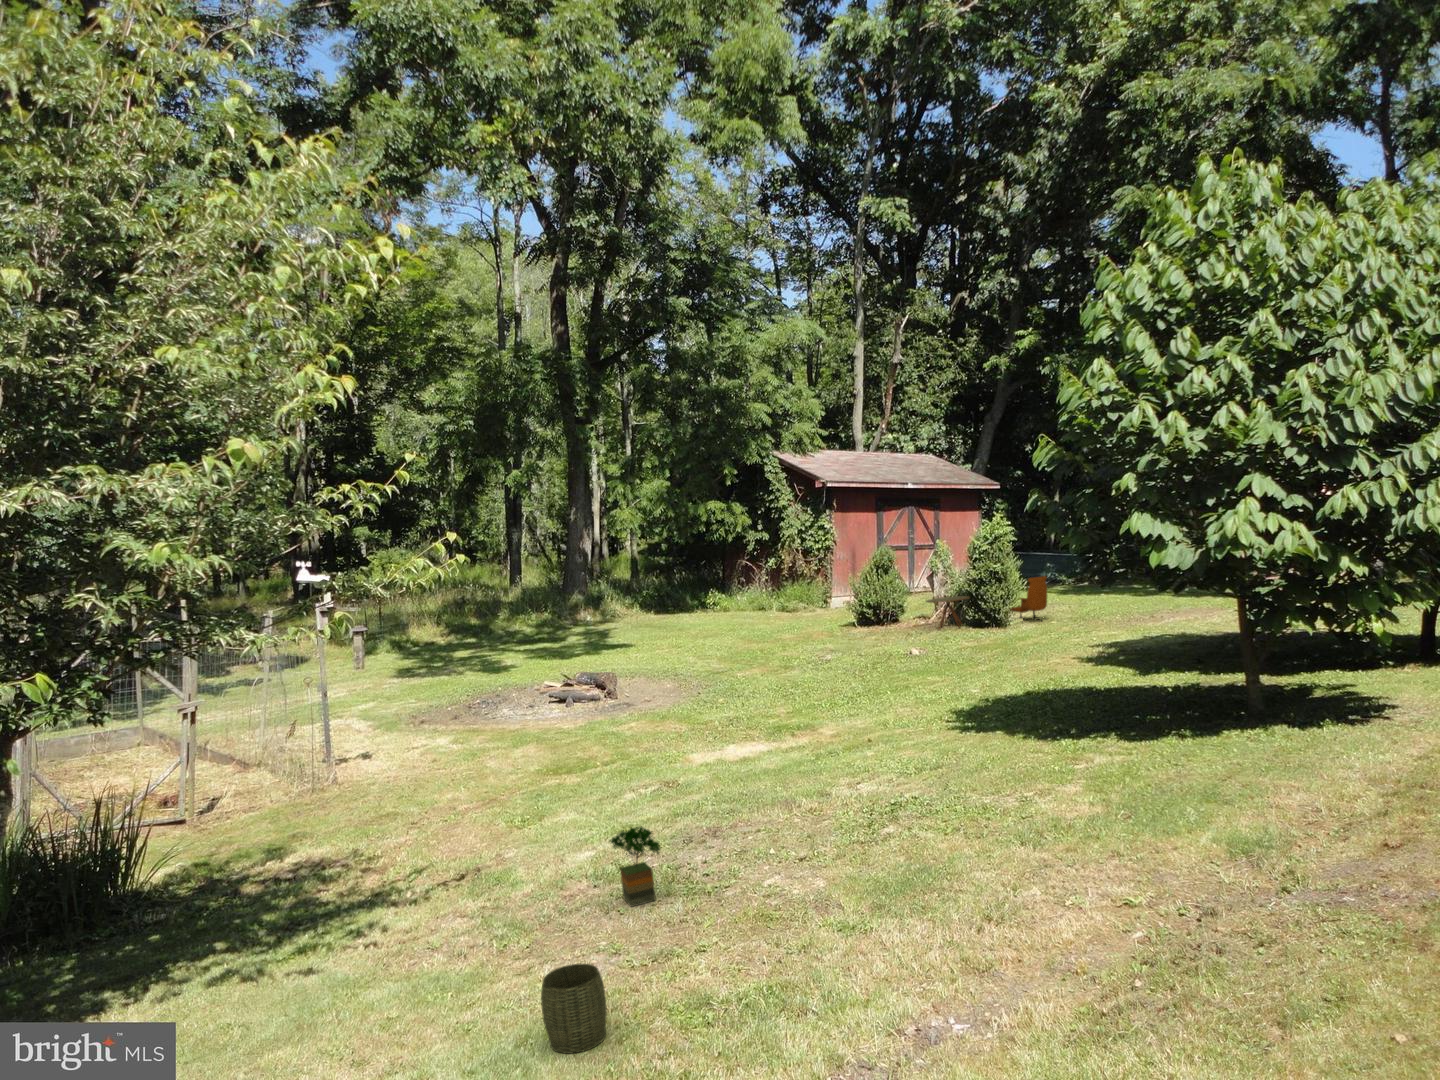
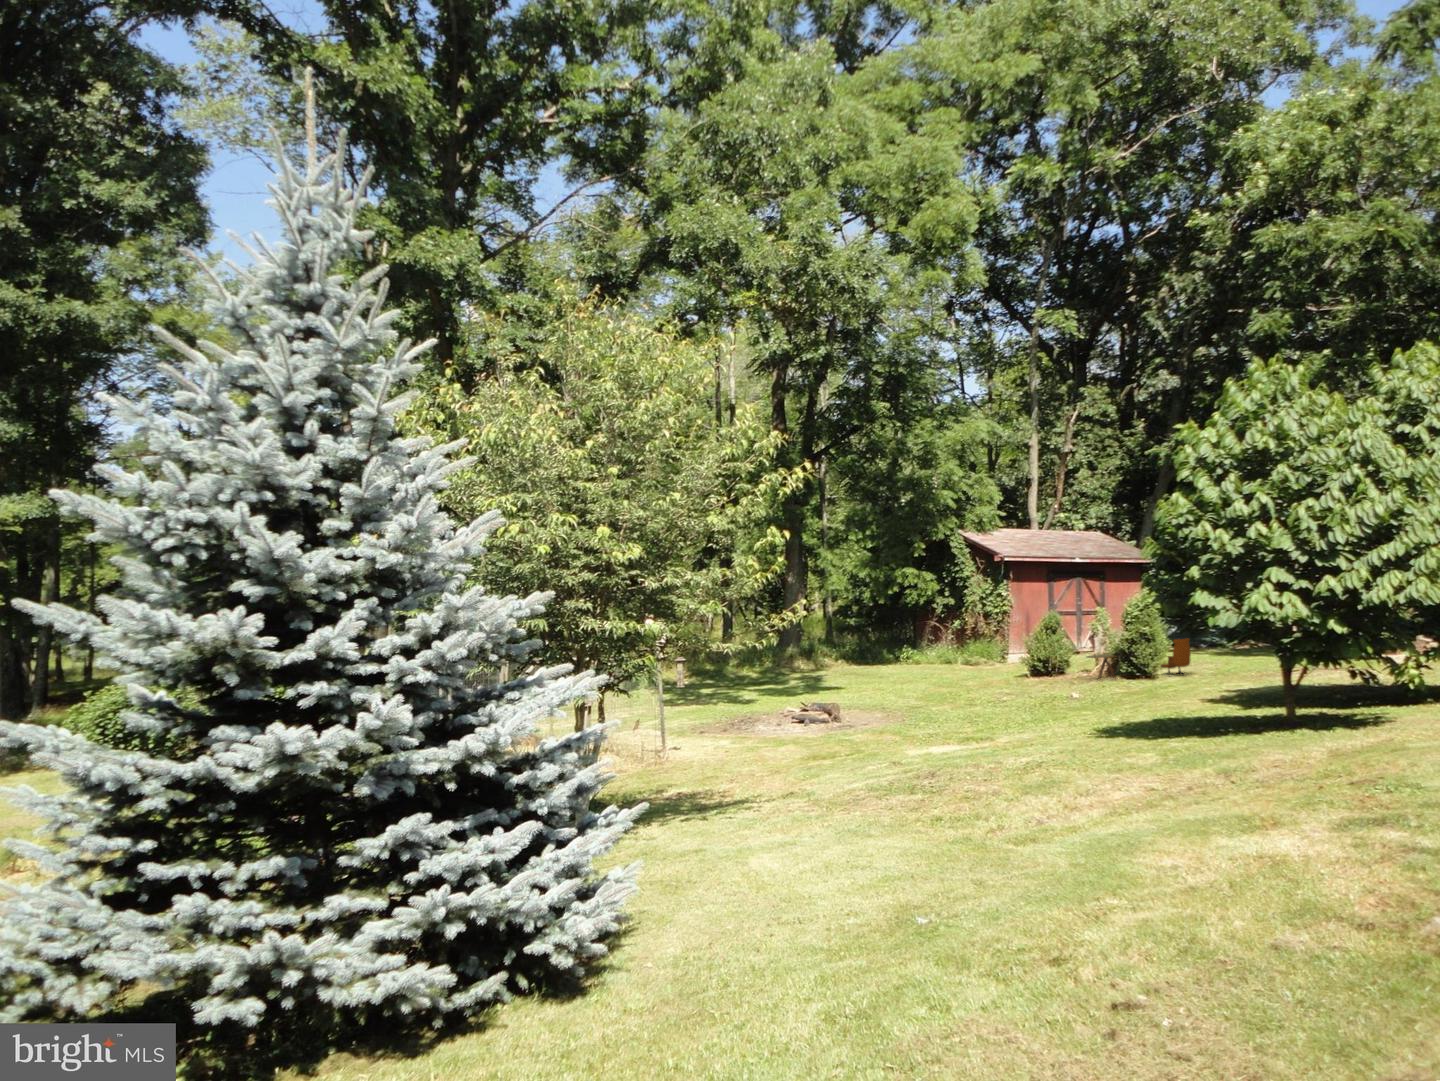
potted tree: present [610,826,660,907] -> none [877,758,907,801]
woven basket: present [541,964,607,1054] -> none [862,801,893,836]

